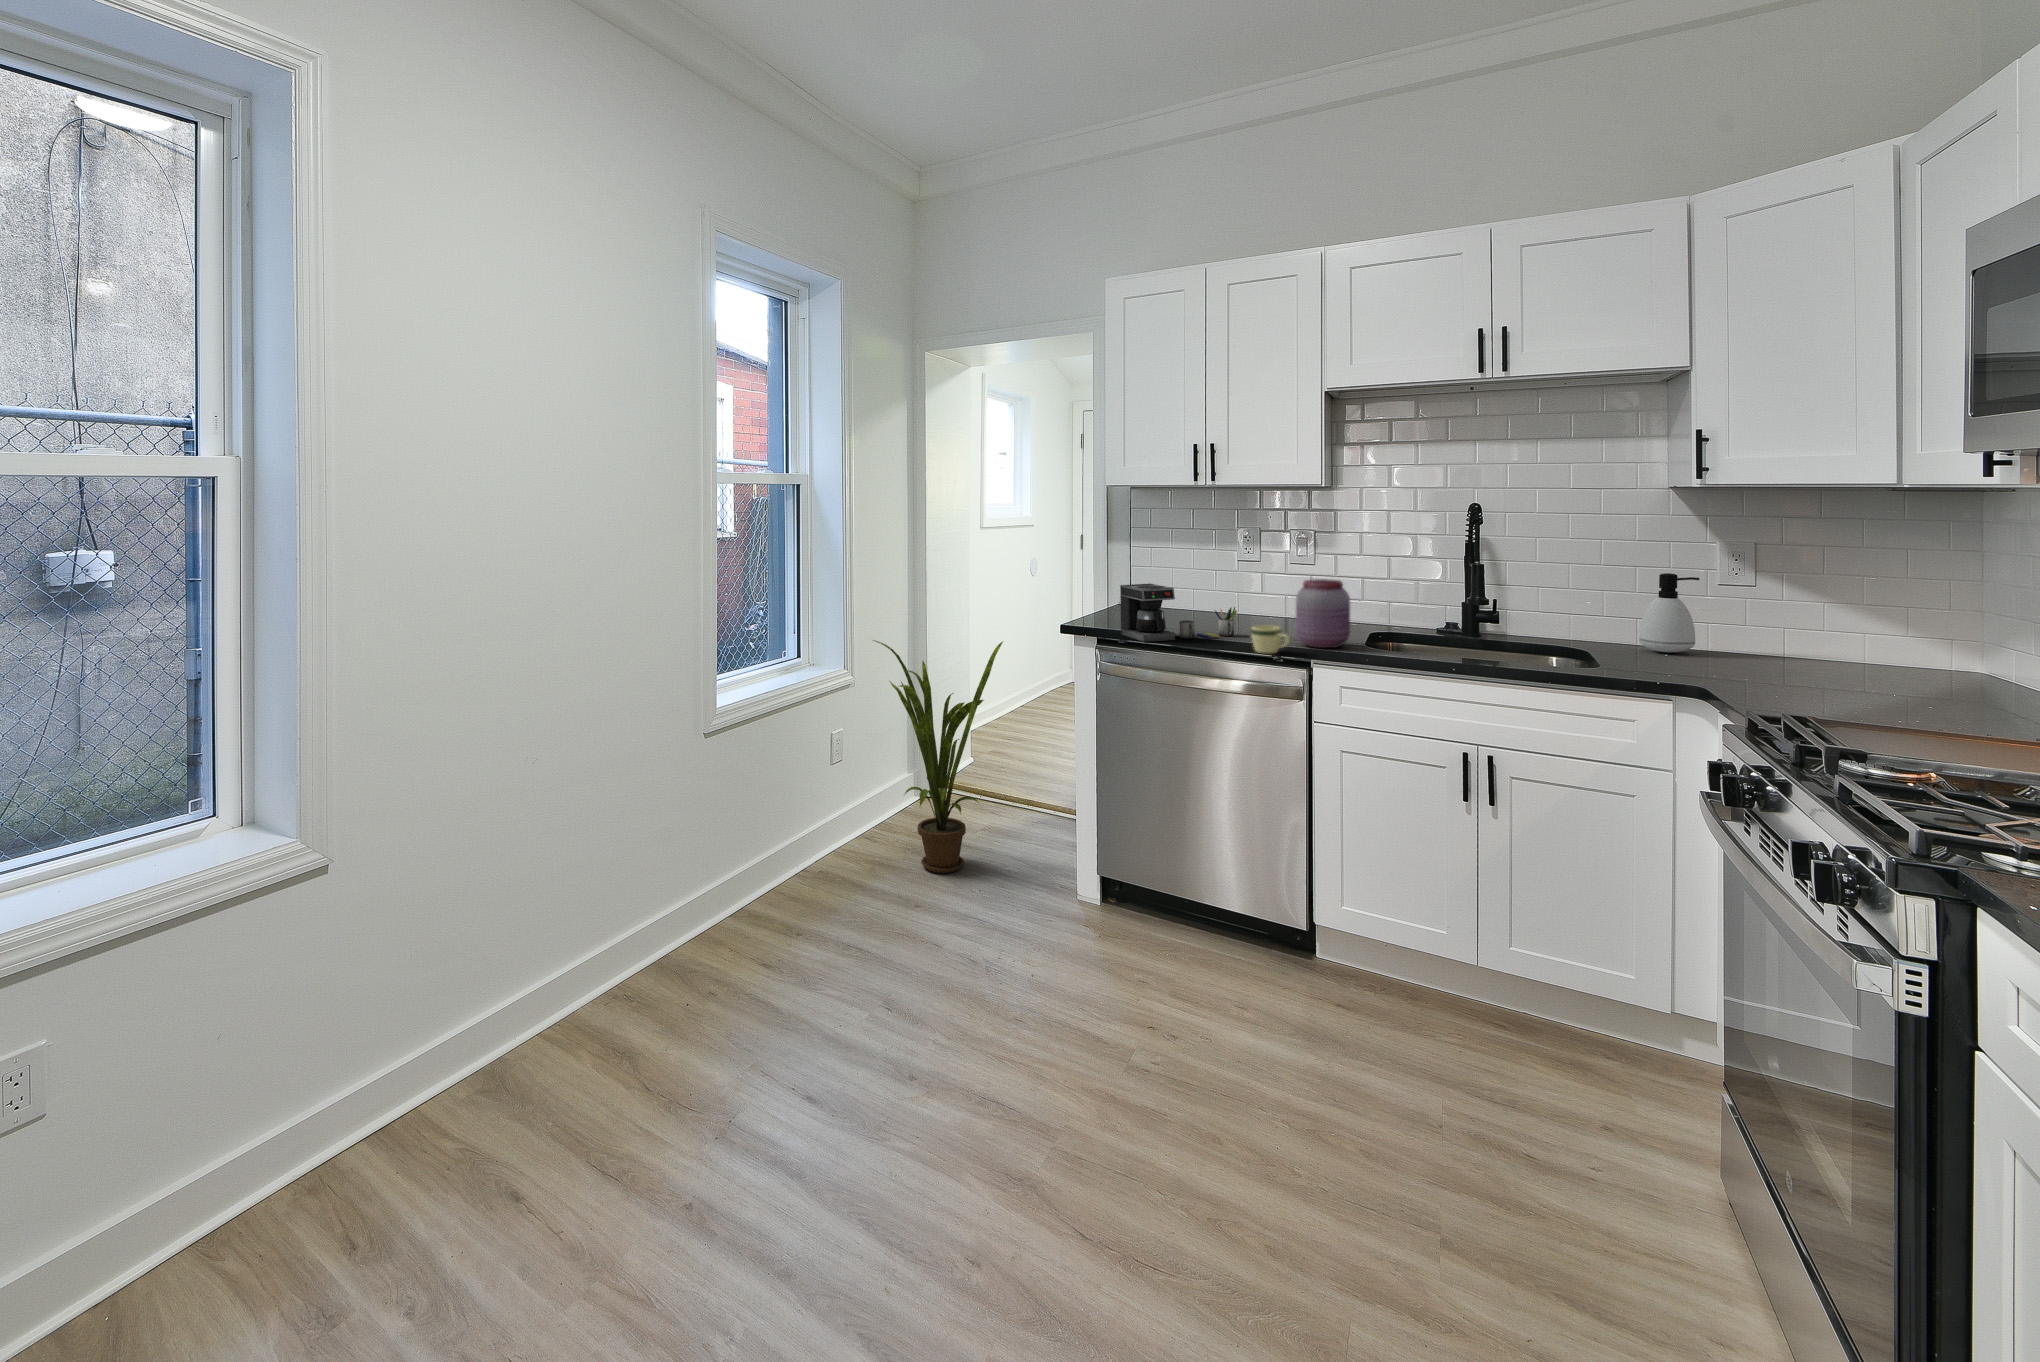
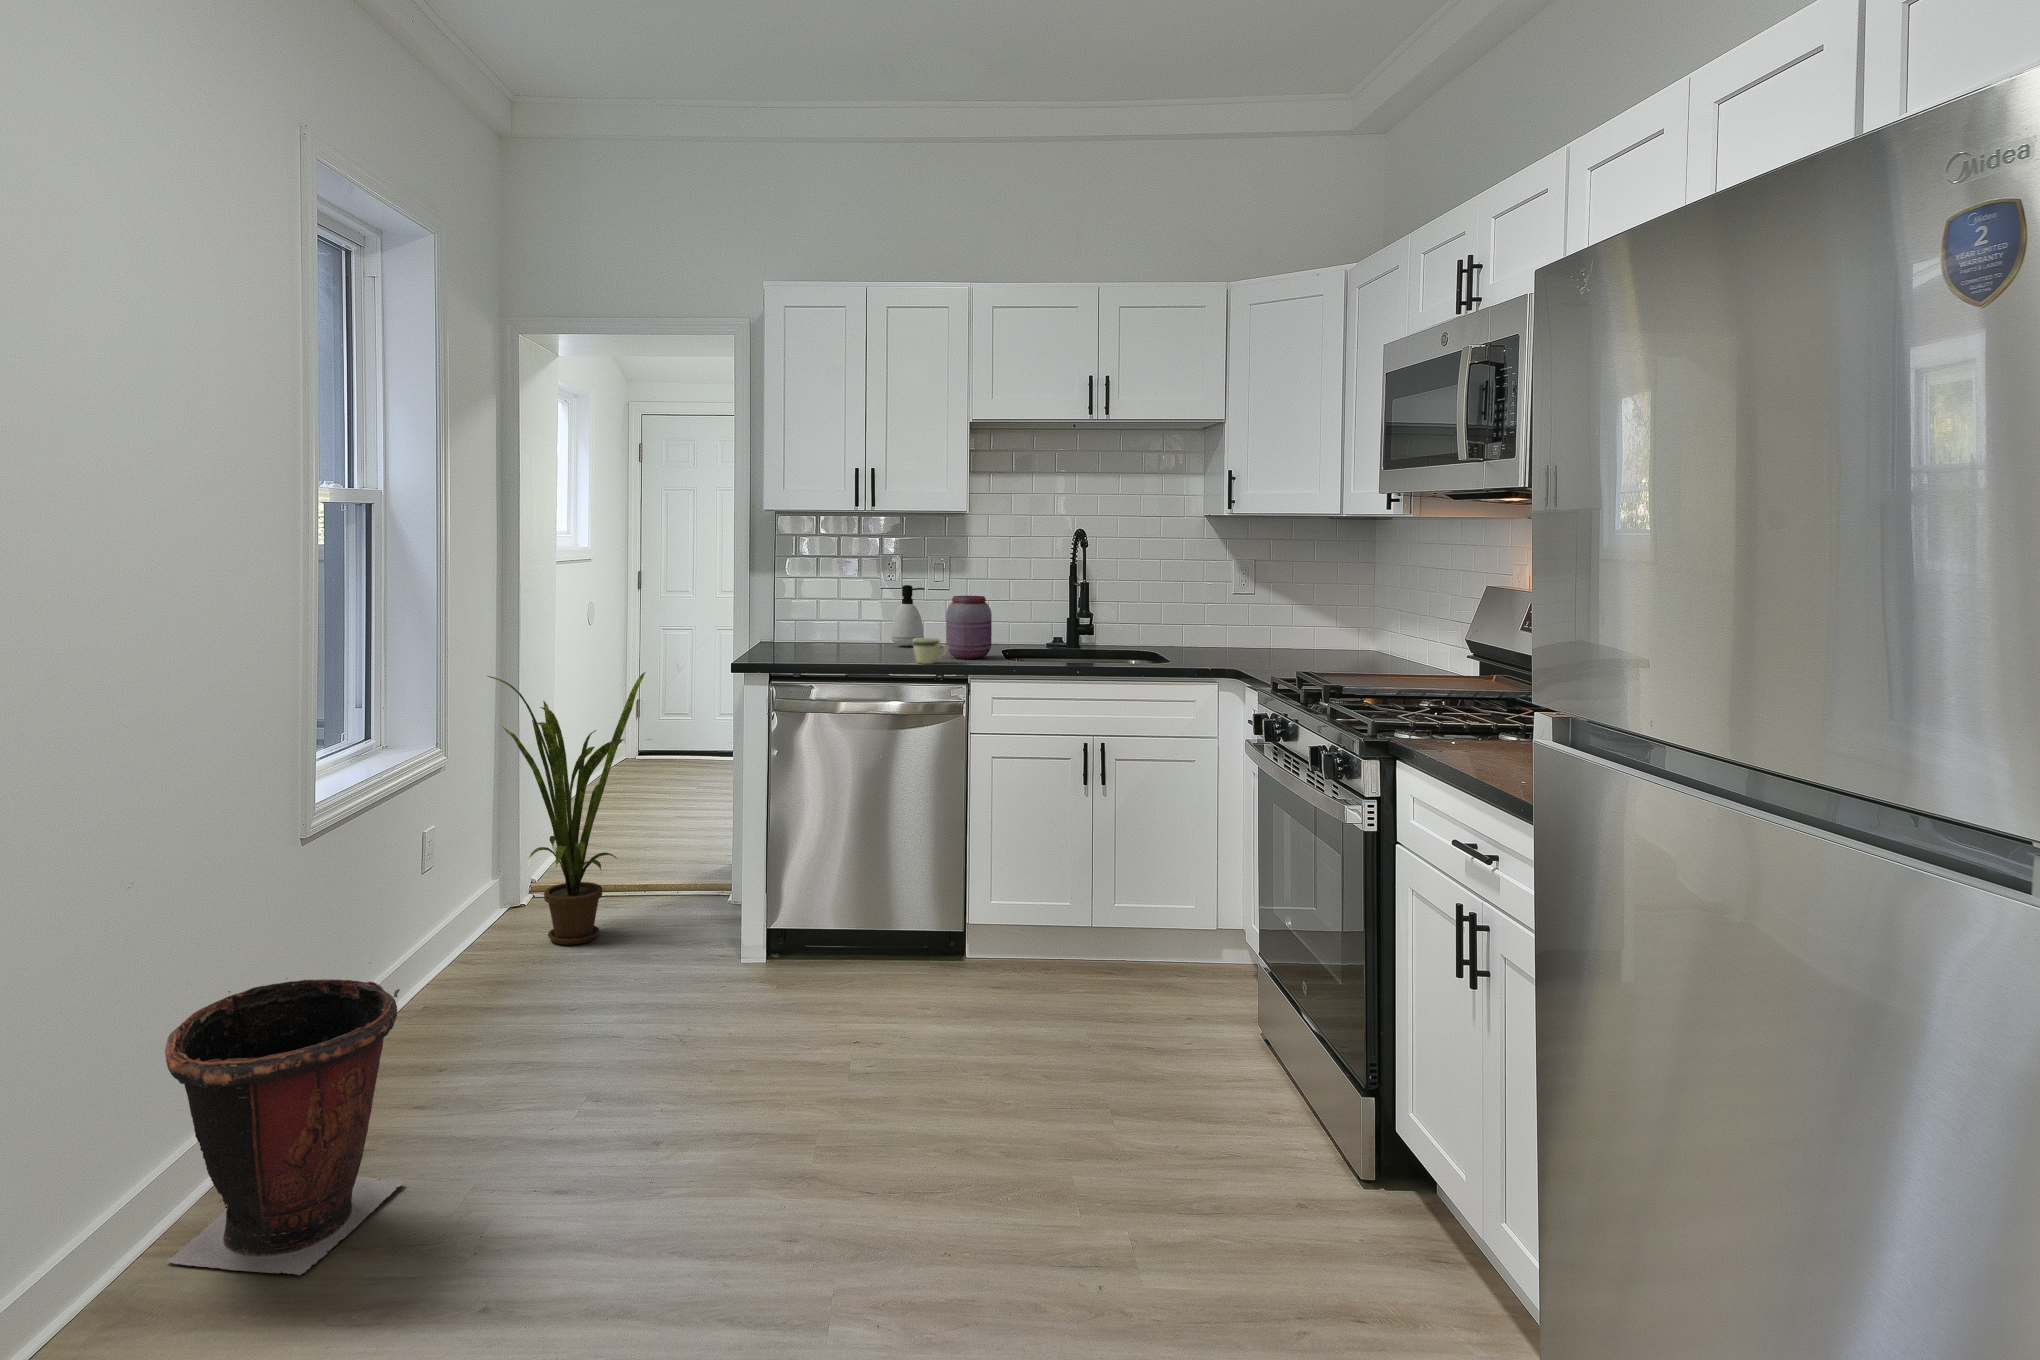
soap dispenser: present [1639,573,1699,653] -> present [891,585,924,646]
coffee maker: present [1120,584,1237,642] -> none [782,603,890,660]
waste bin: none [517,906,715,1173] -> present [165,963,405,1275]

